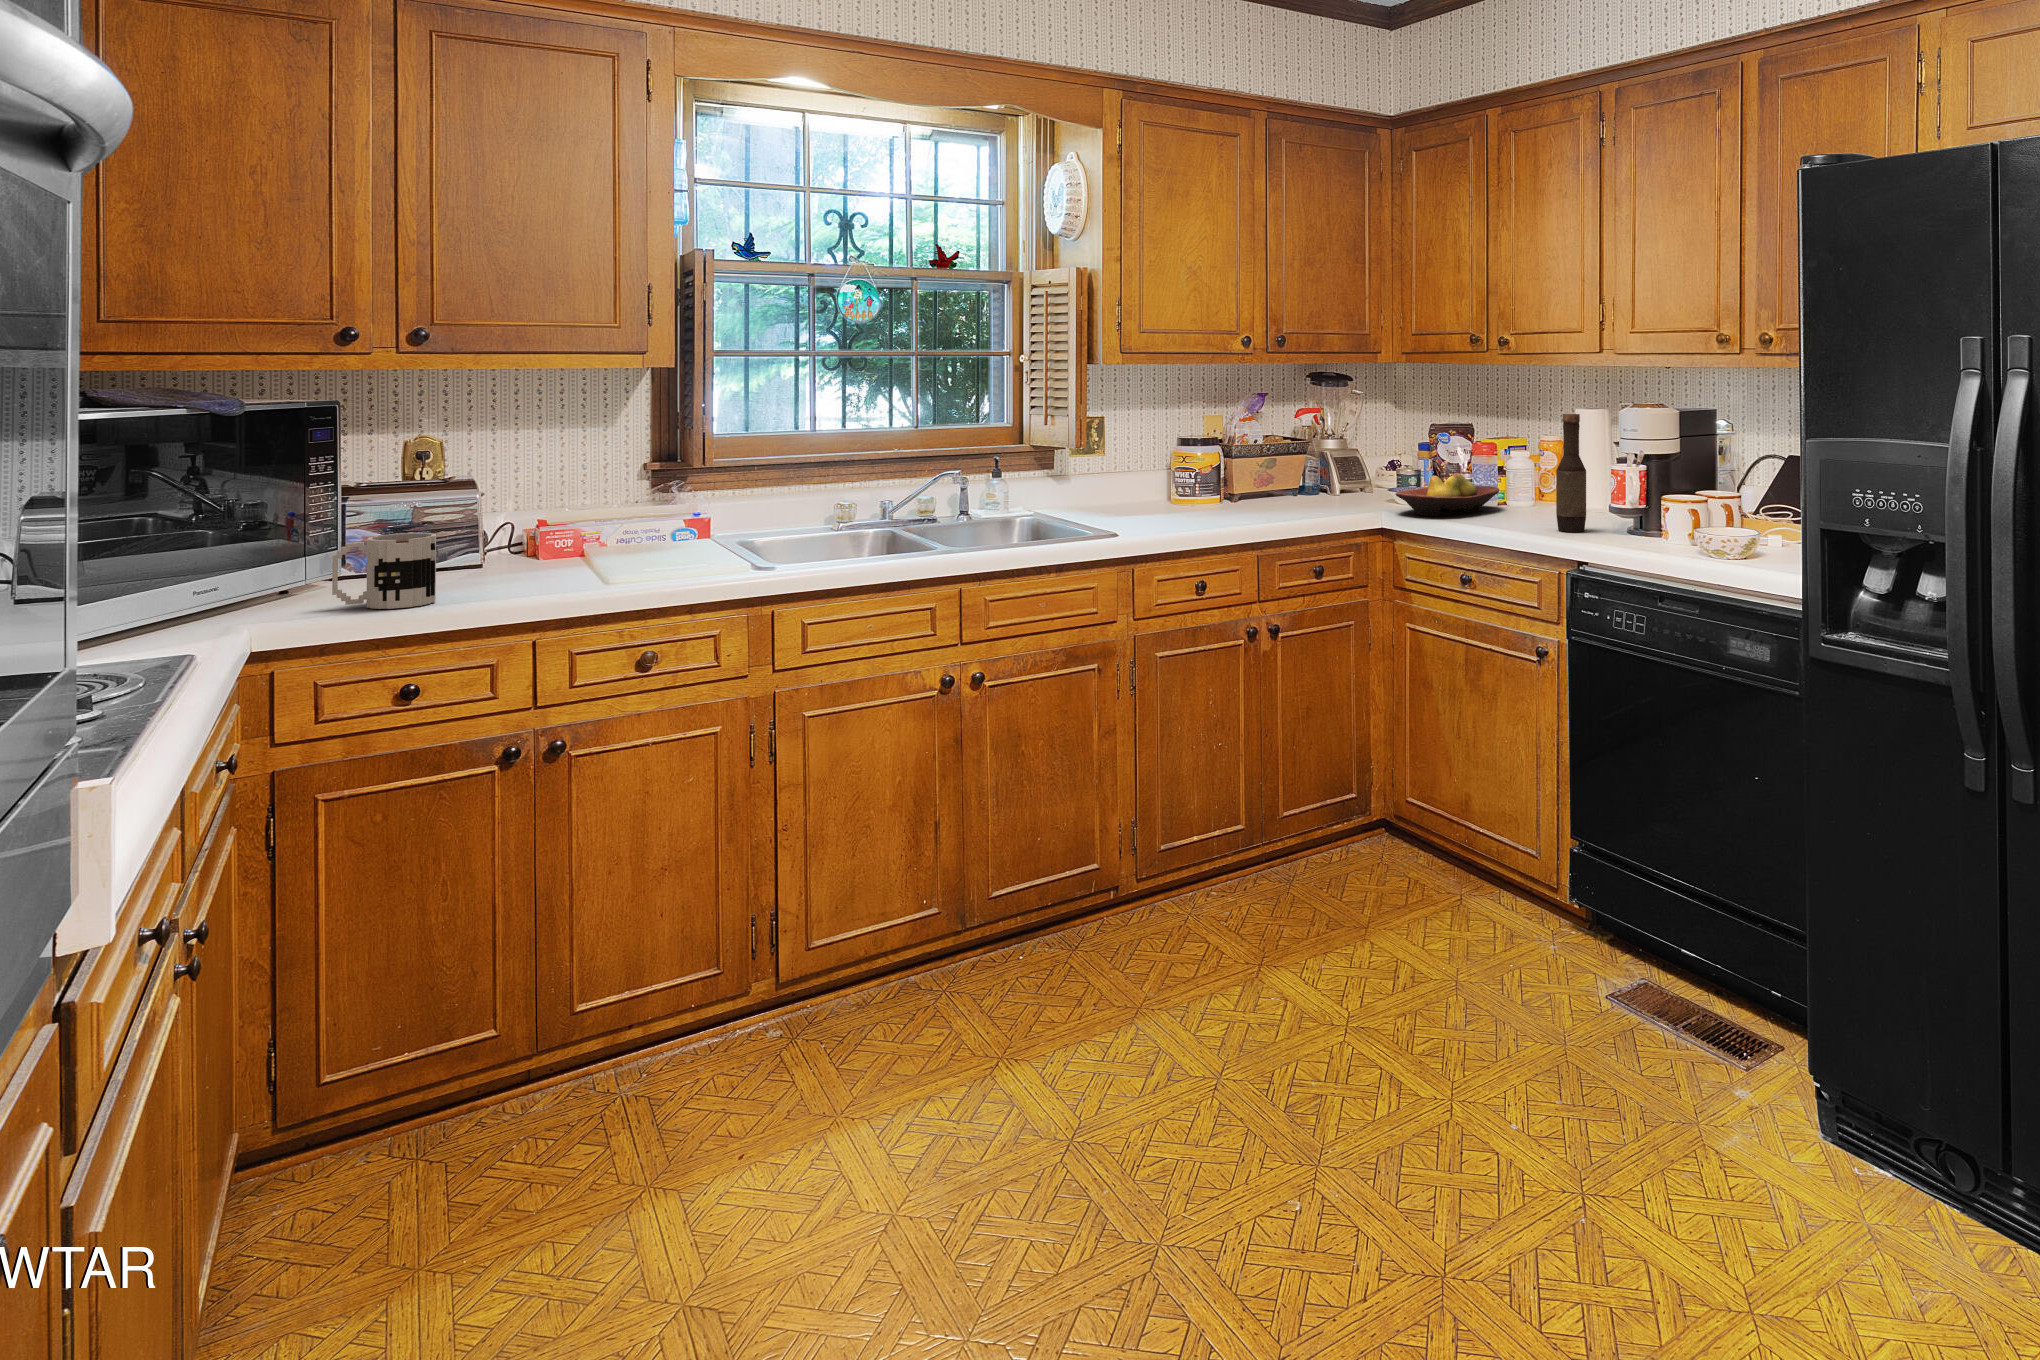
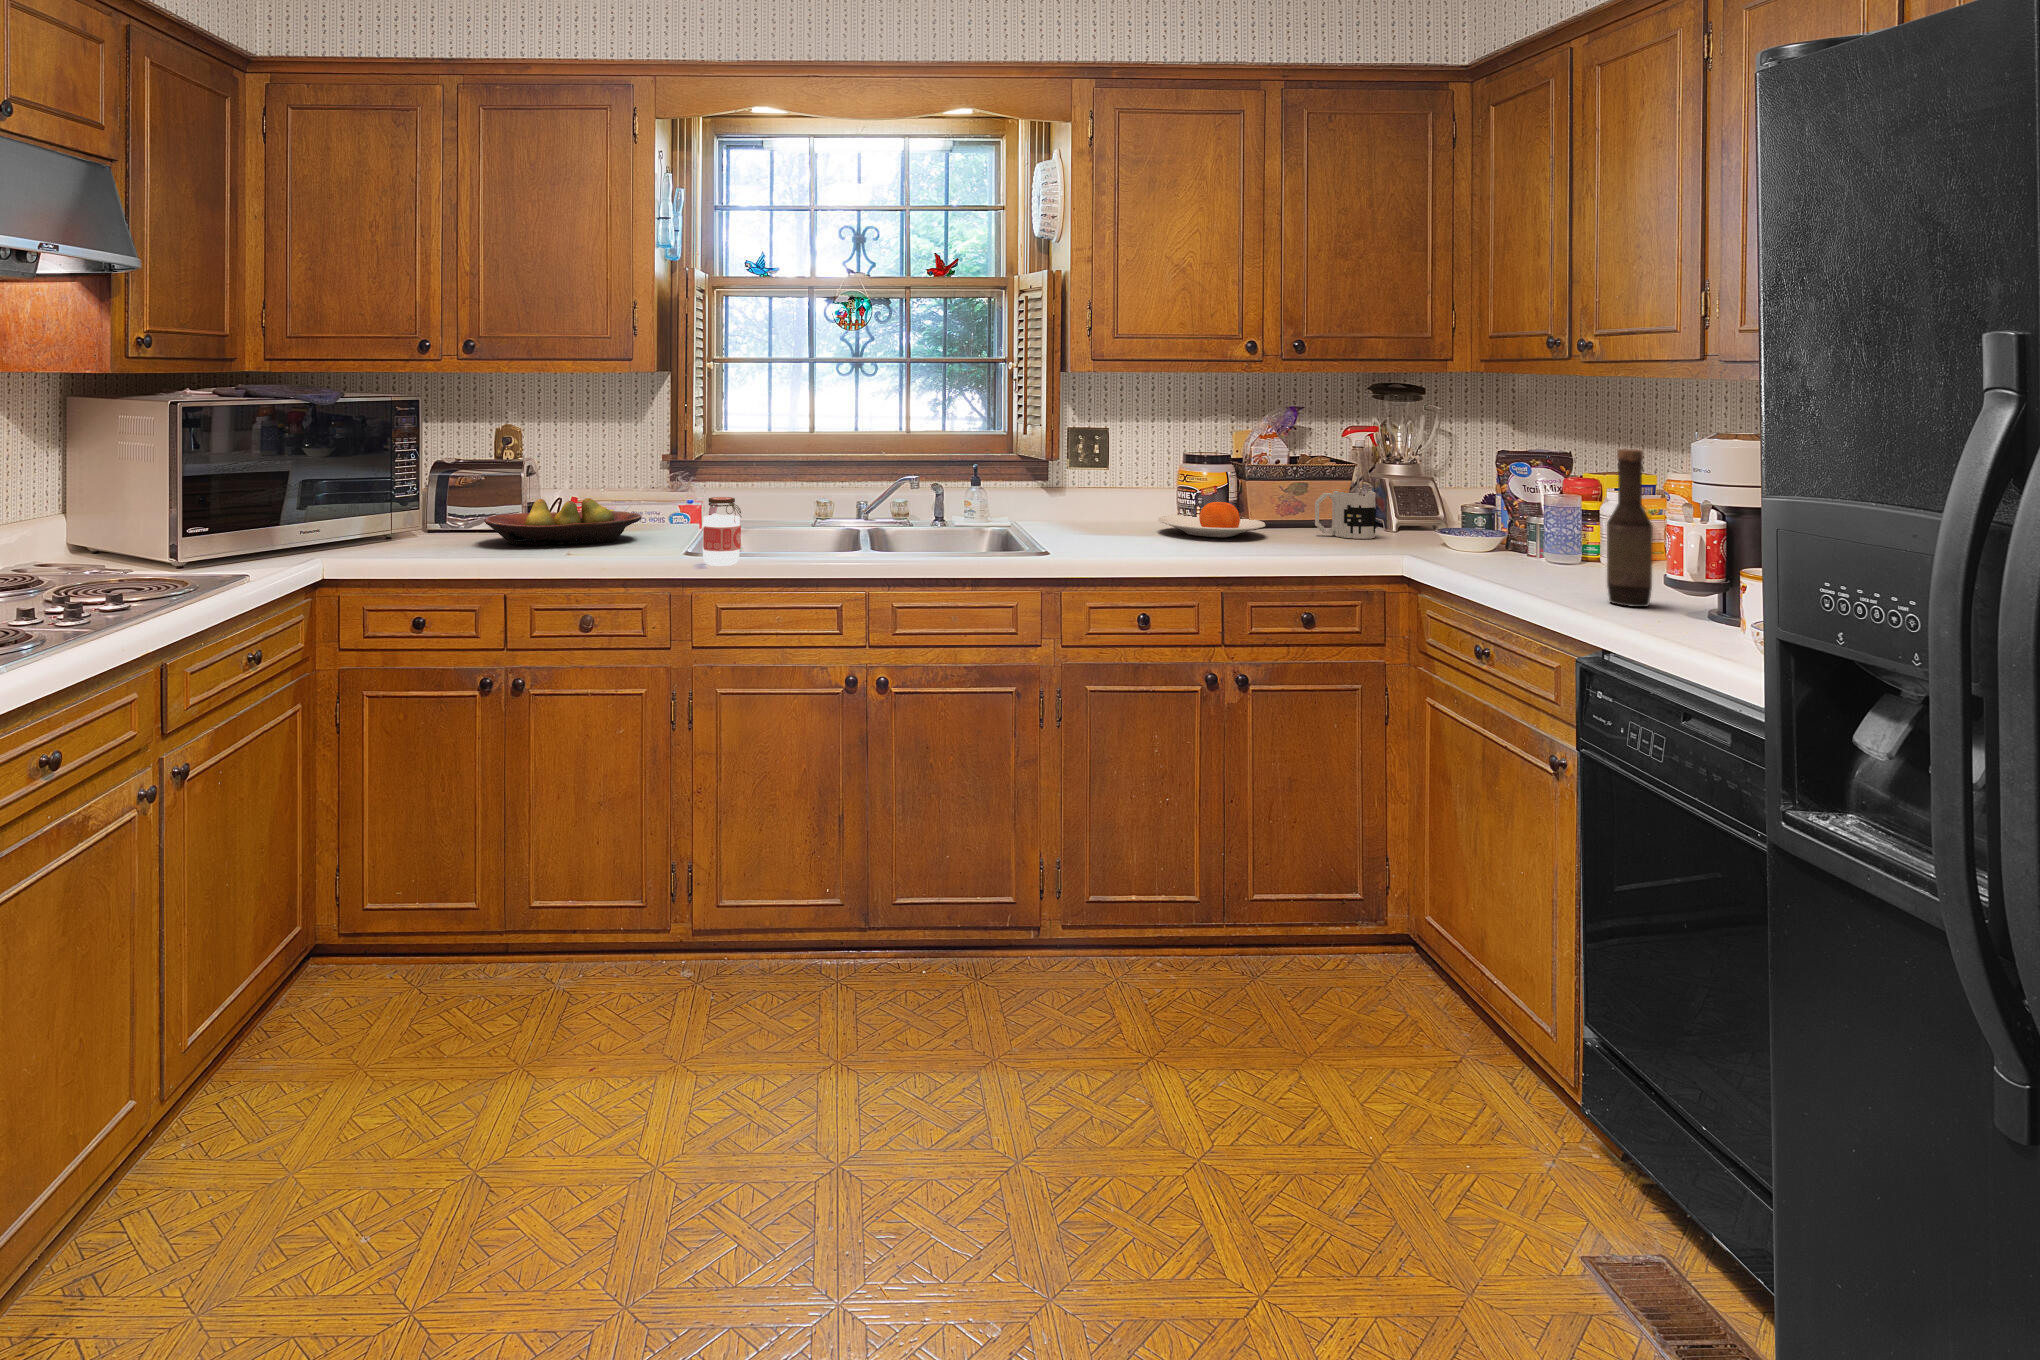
fruit bowl: present [1396,473,1499,516] -> present [484,498,642,545]
plate: none [1166,480,1261,512] -> present [1158,502,1265,537]
jar: none [790,499,836,576] -> present [703,497,741,566]
mug: present [332,533,436,609] -> present [1315,491,1376,539]

